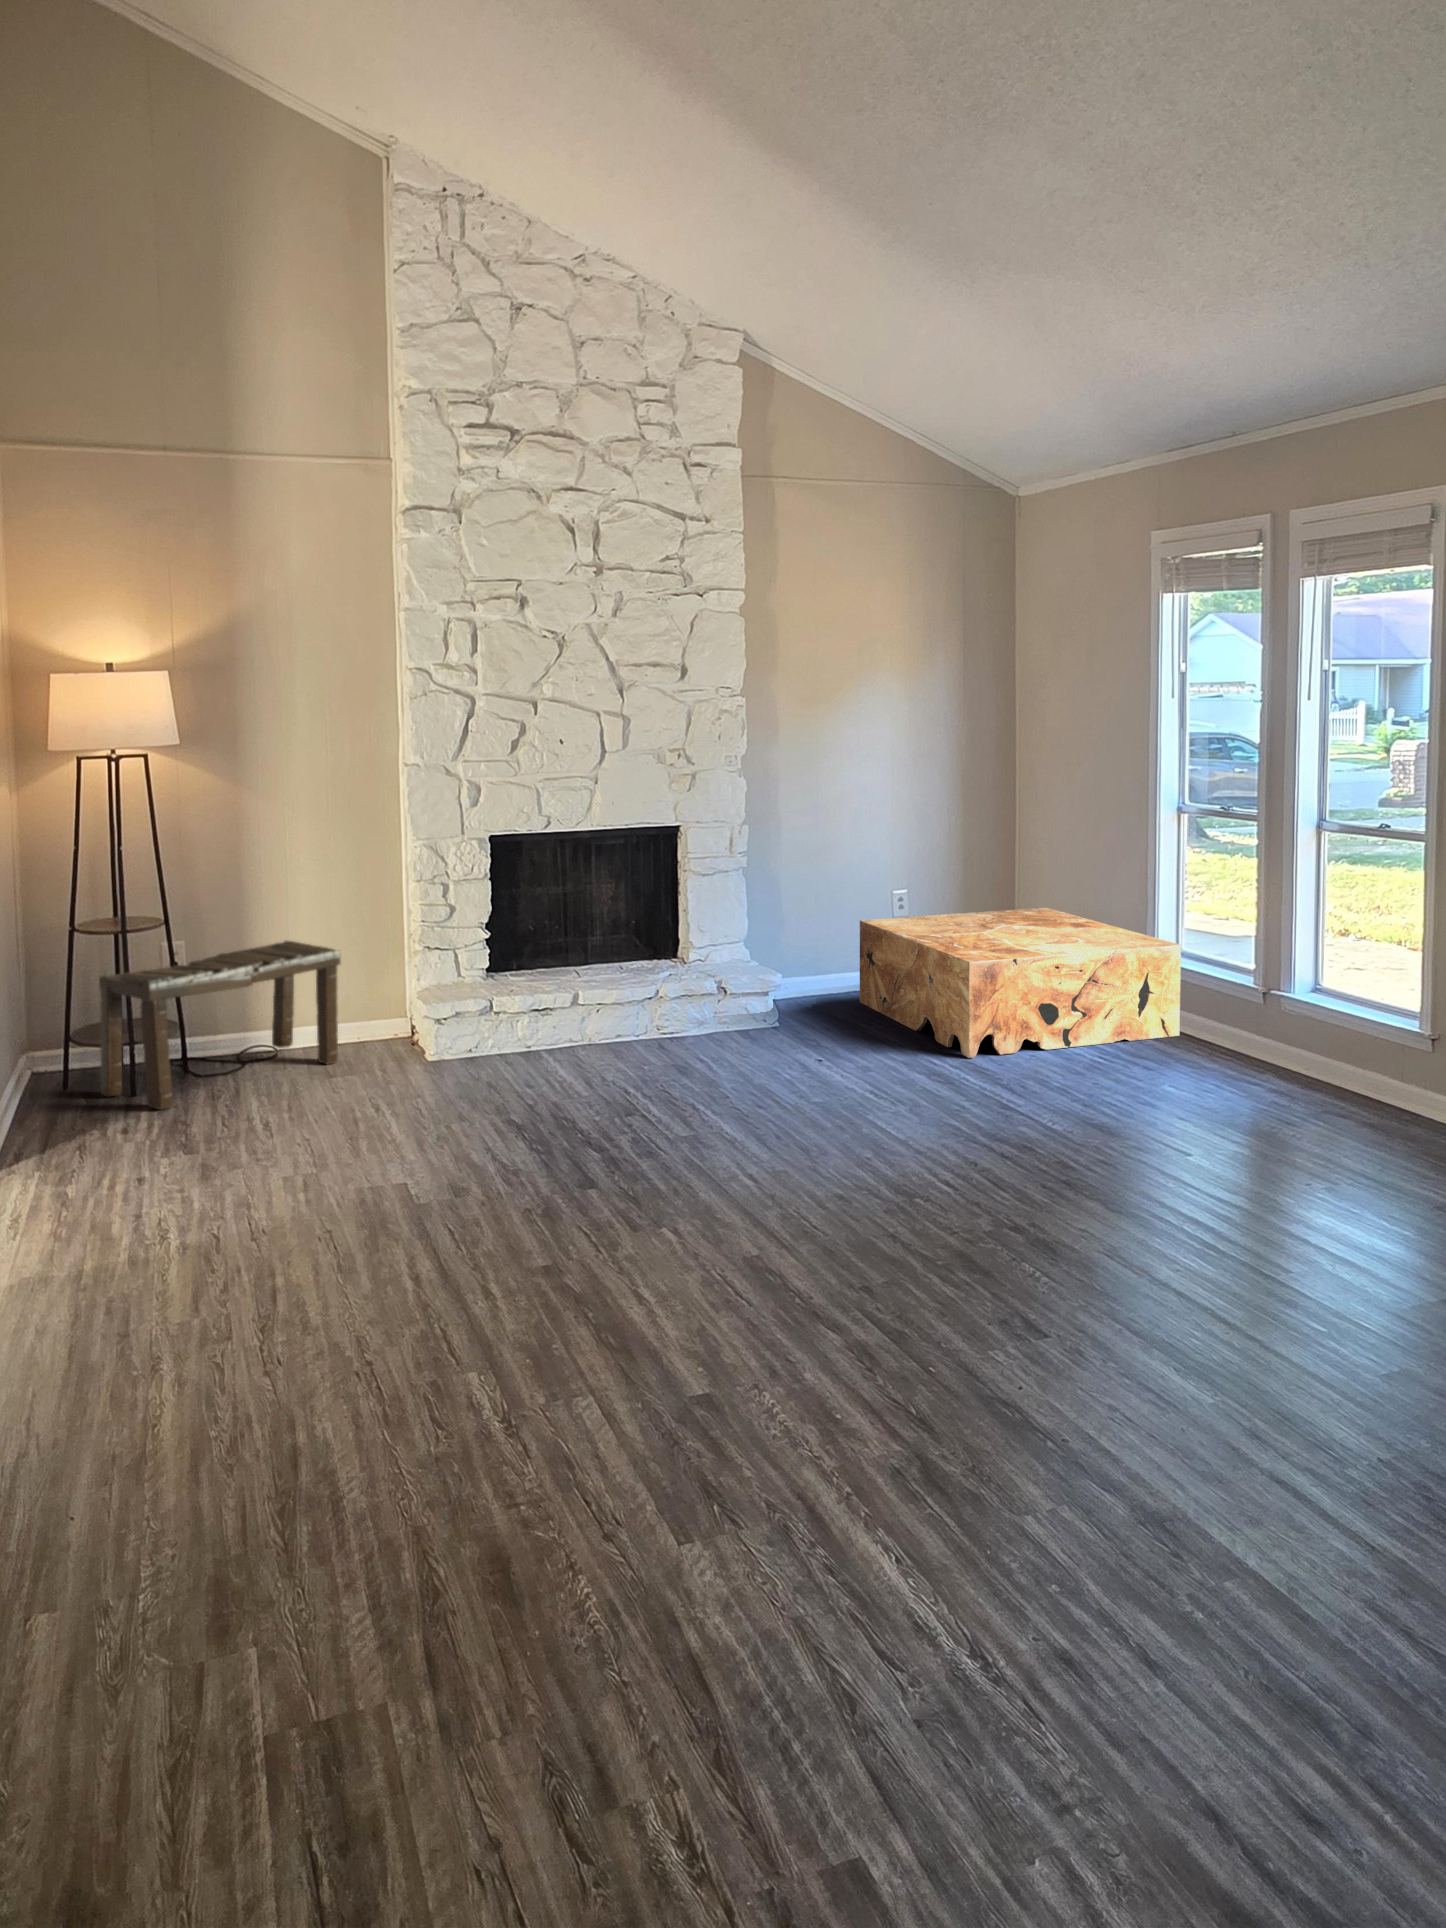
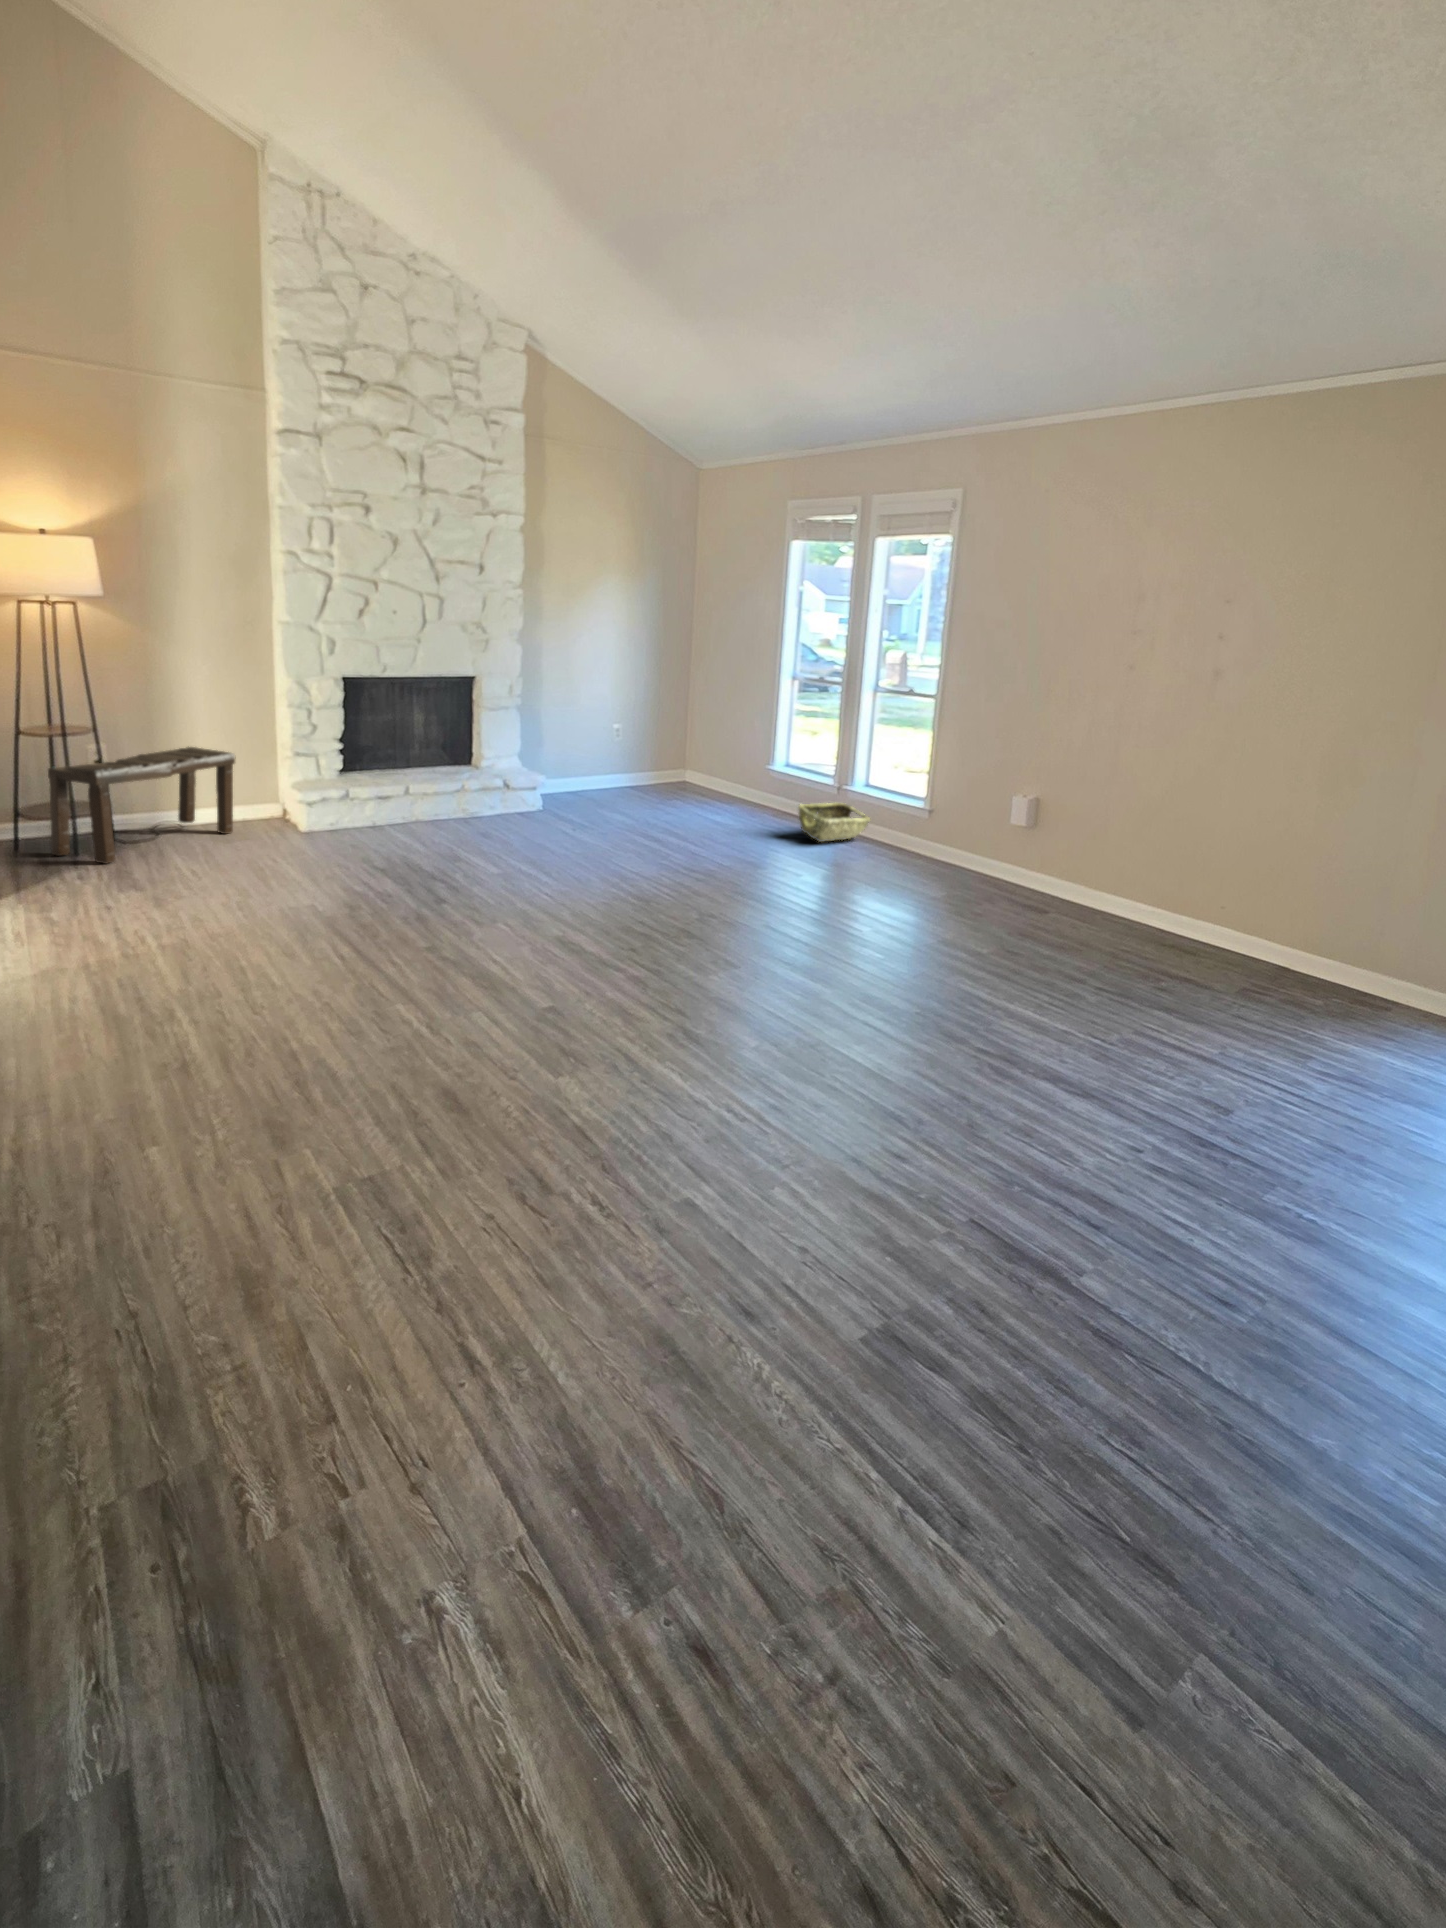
coffee table: present [860,908,1181,1058] -> none [590,738,793,828]
woven basket: none [1187,1017,1318,1086] -> present [798,803,870,842]

